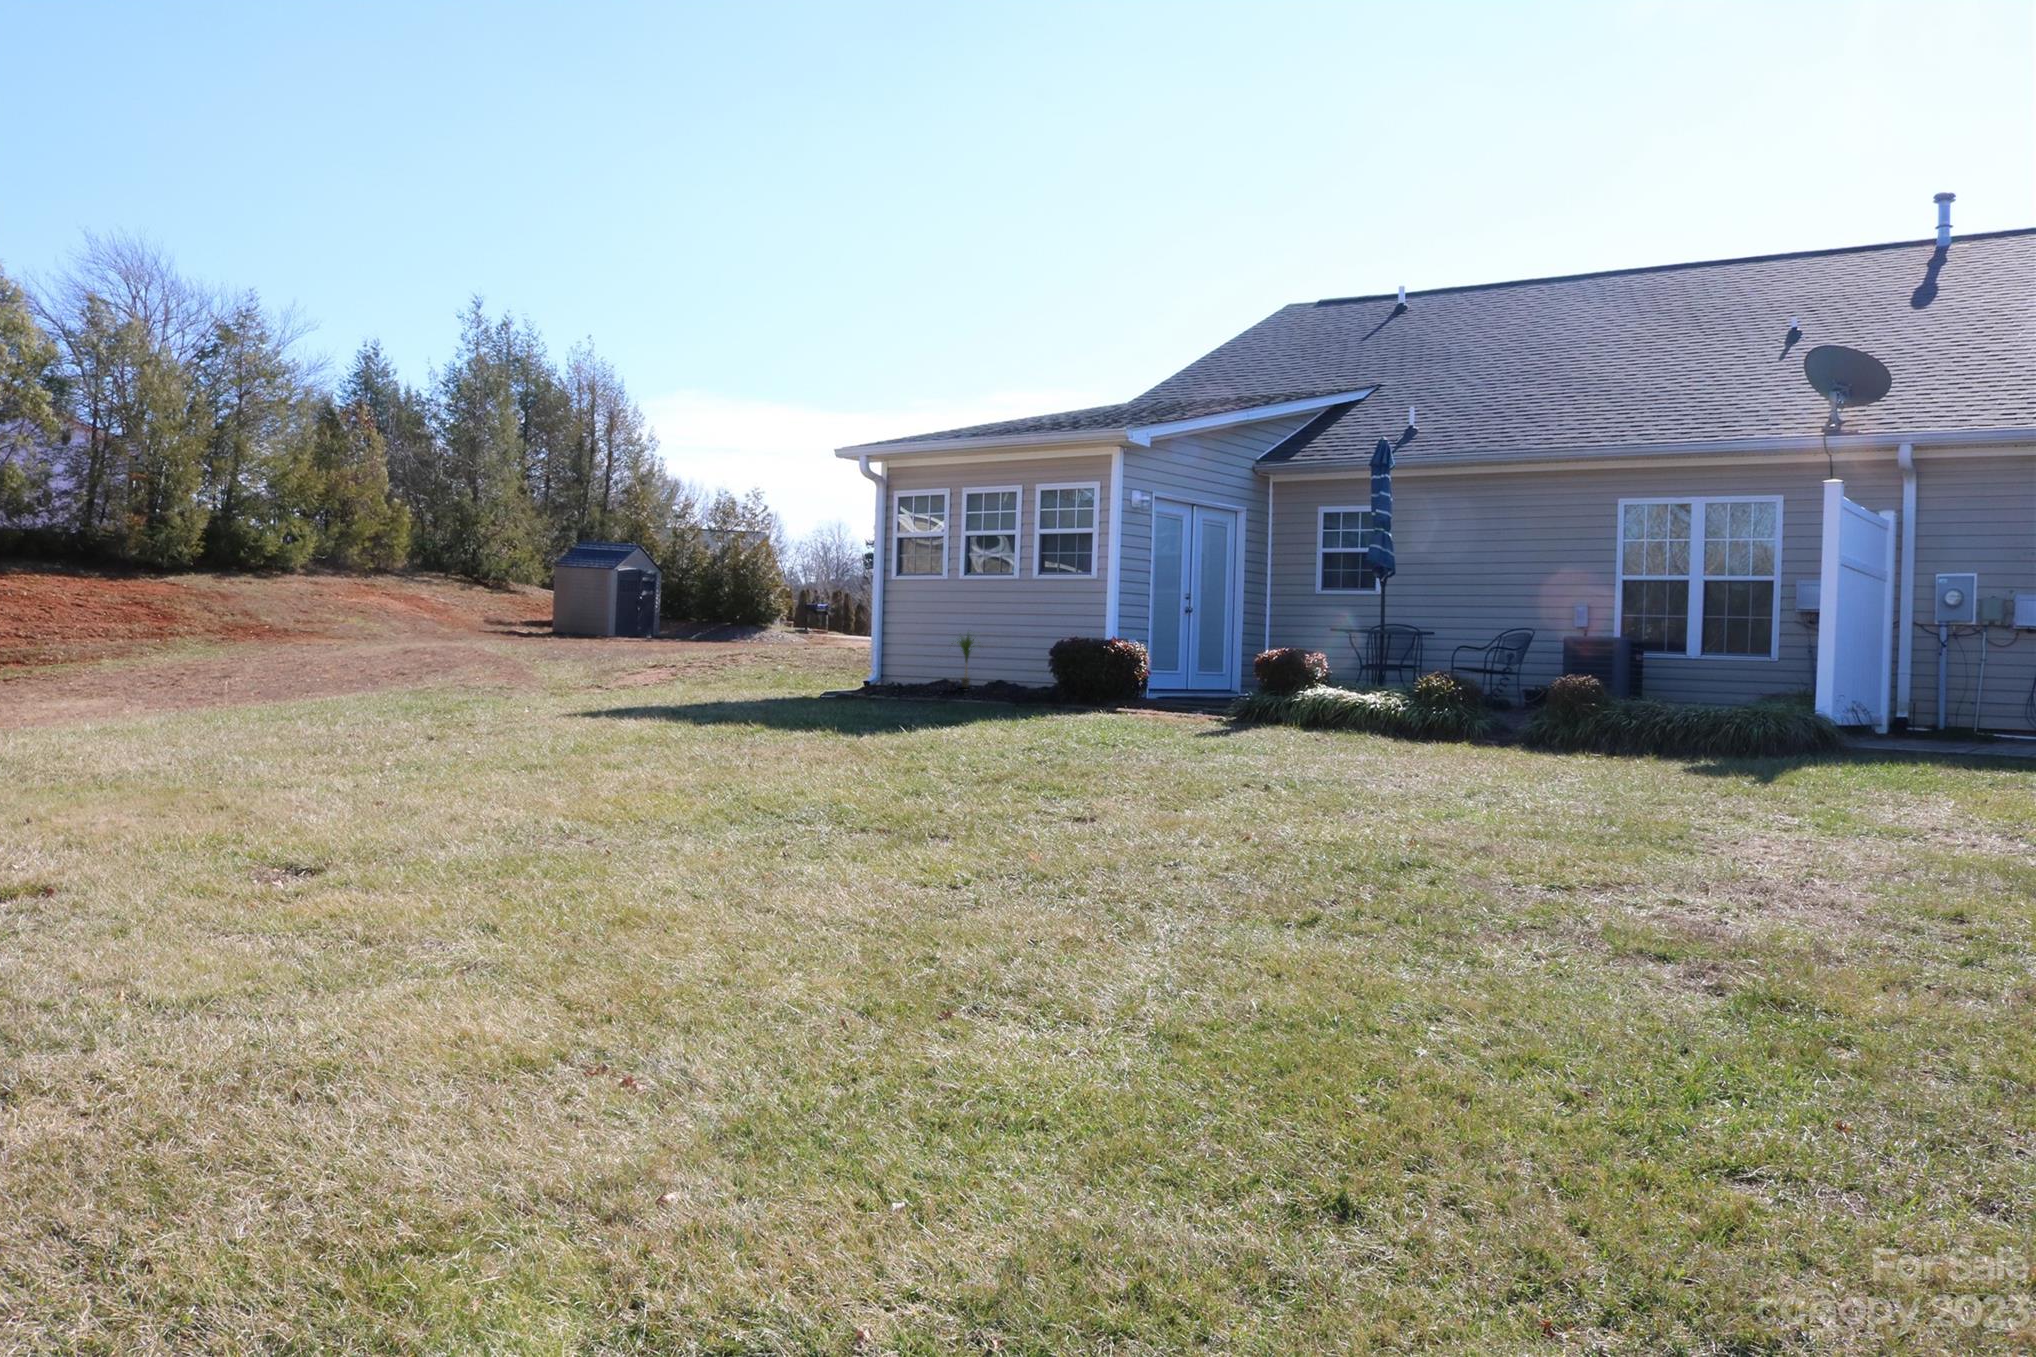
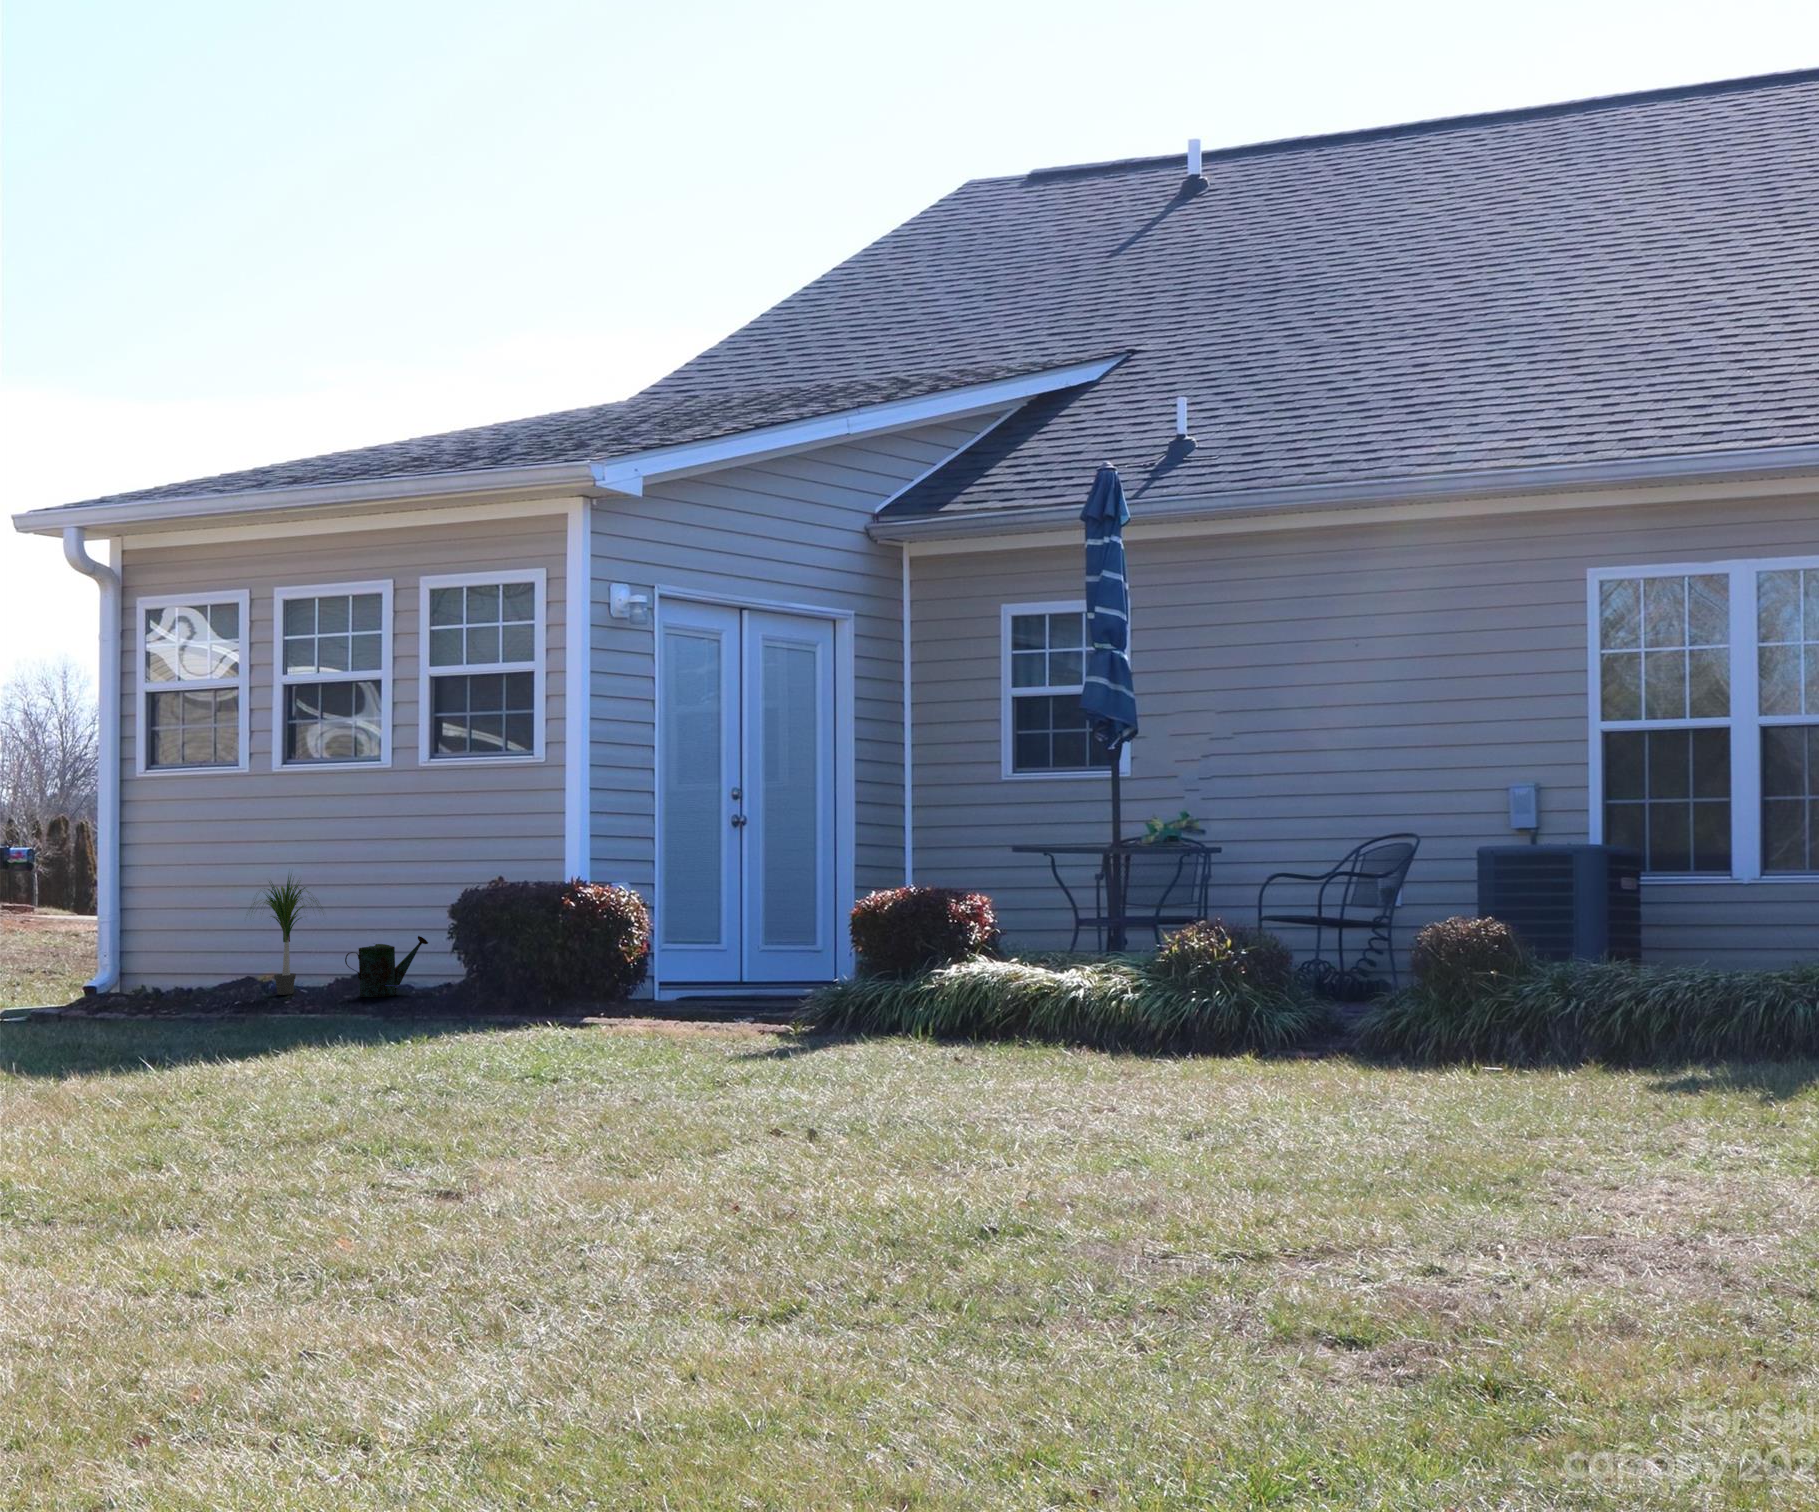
watering can: none [997,662,1035,691] -> present [345,936,428,997]

